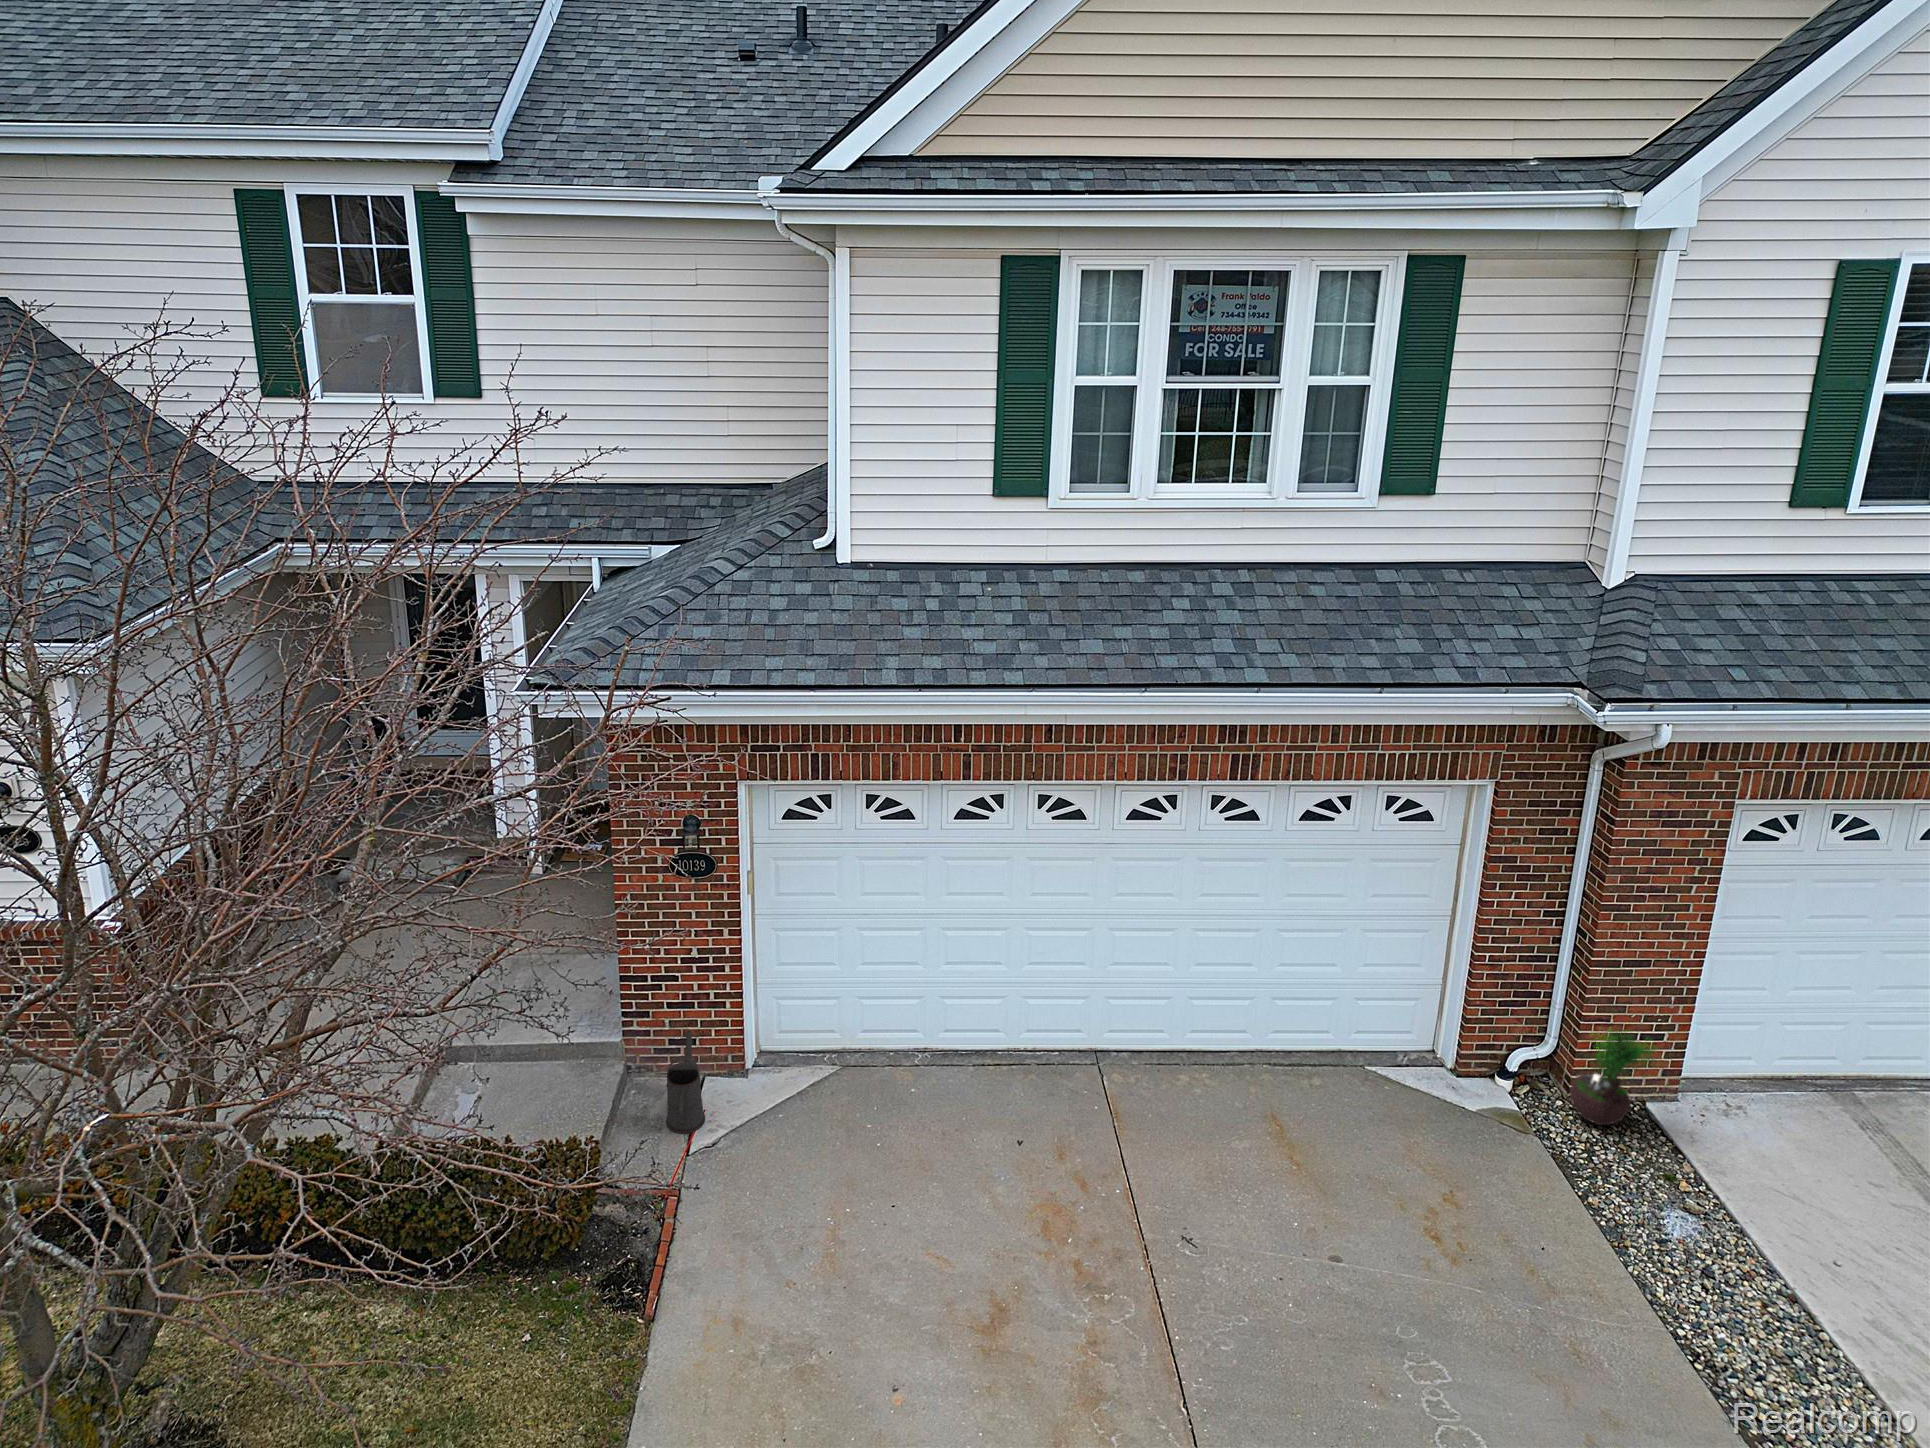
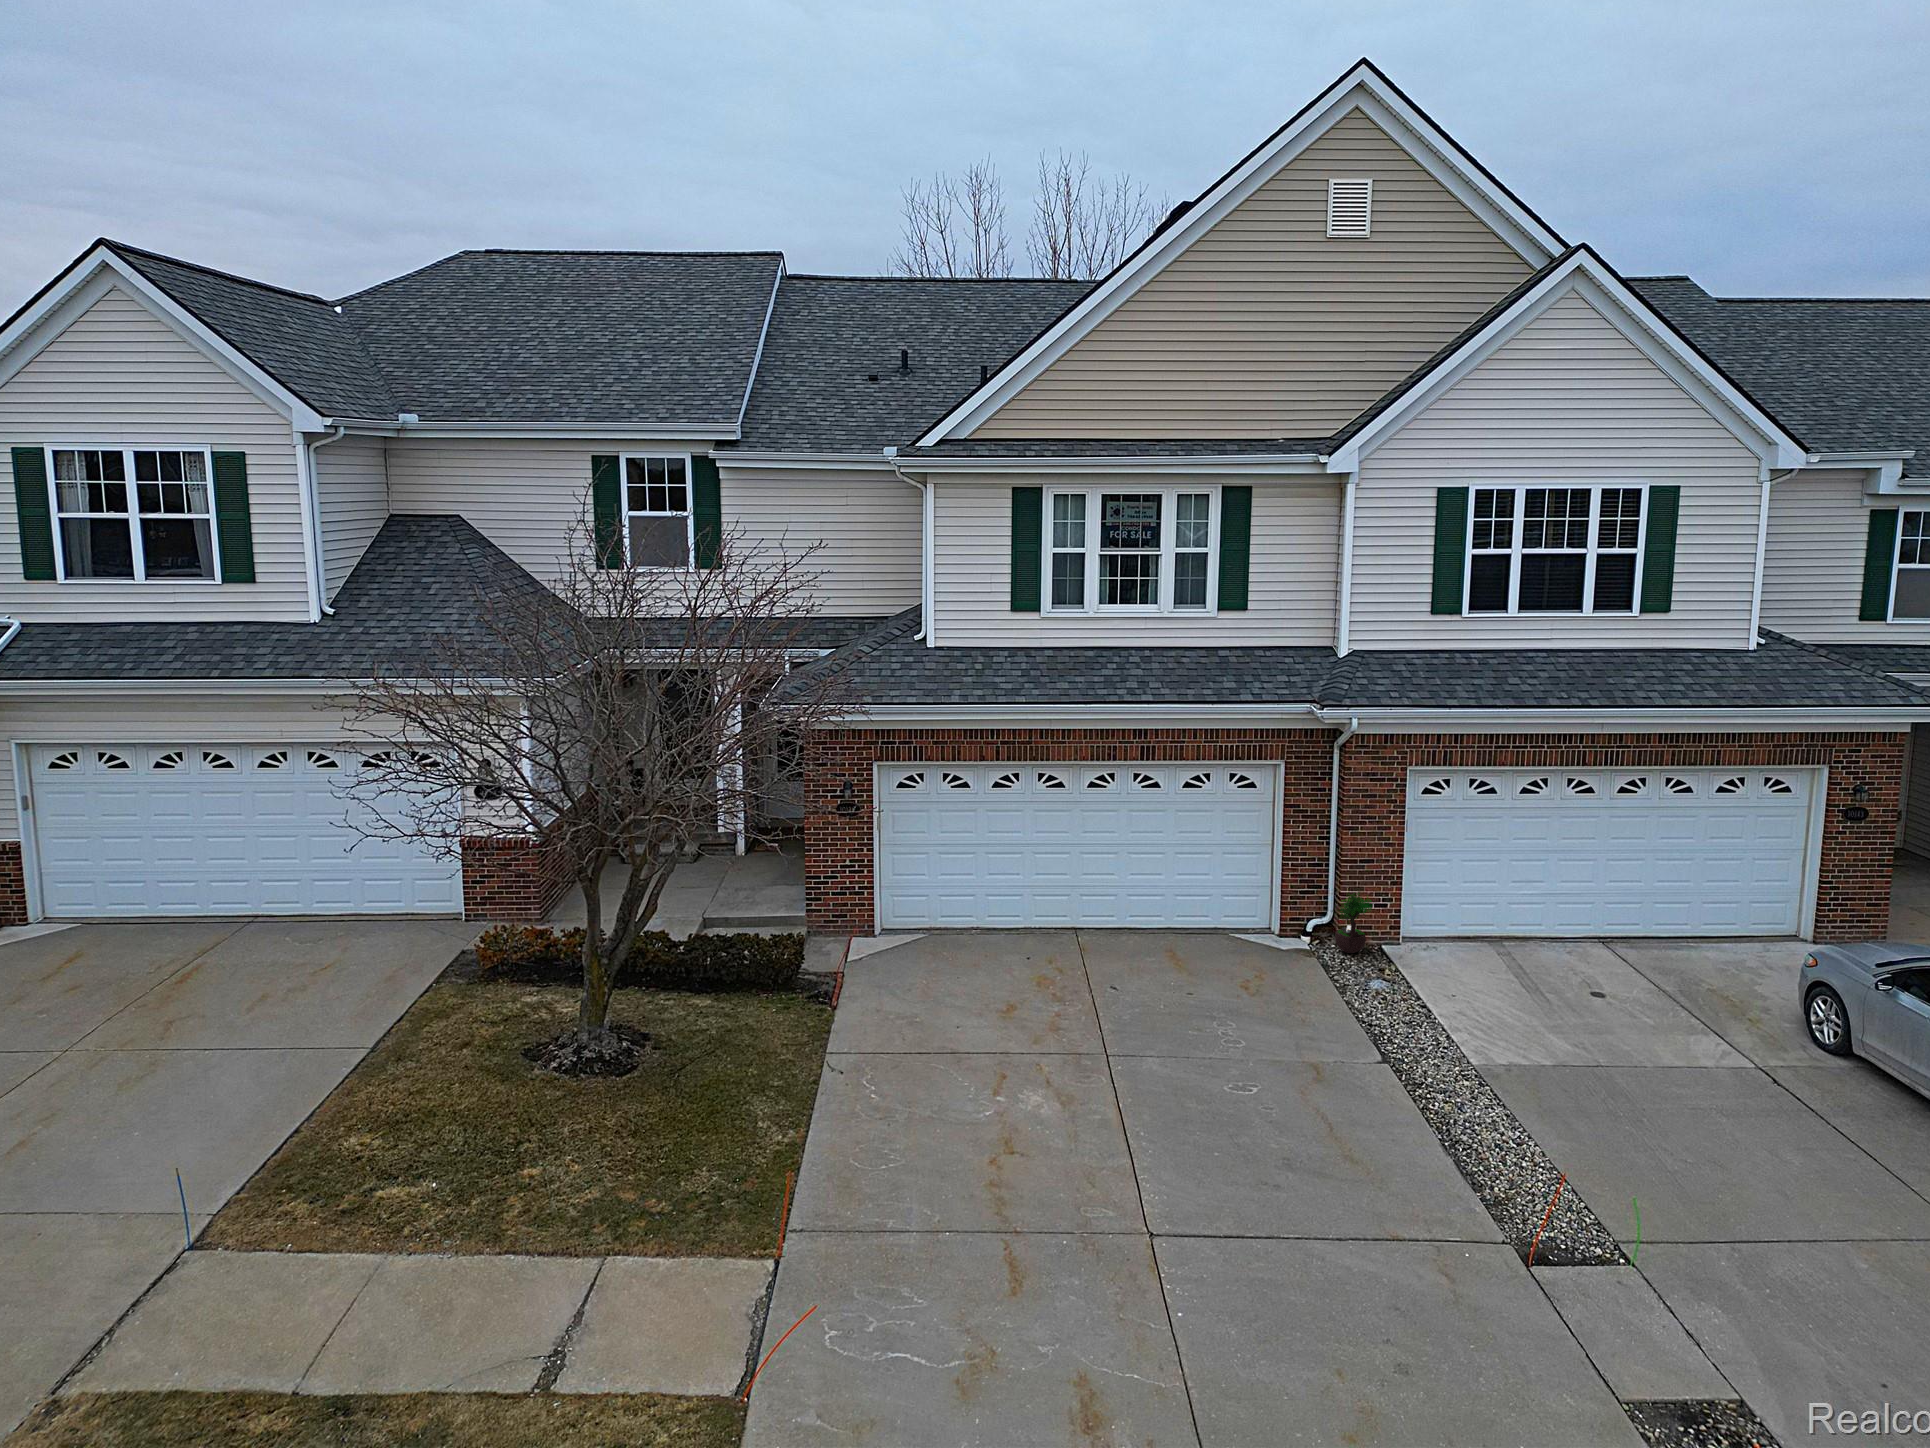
watering can: present [666,1031,705,1134] -> none [827,901,848,950]

